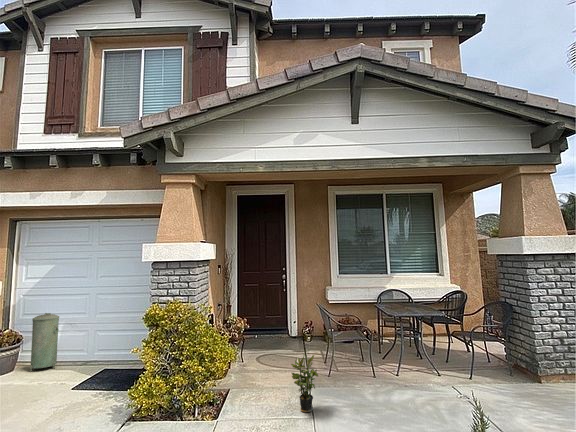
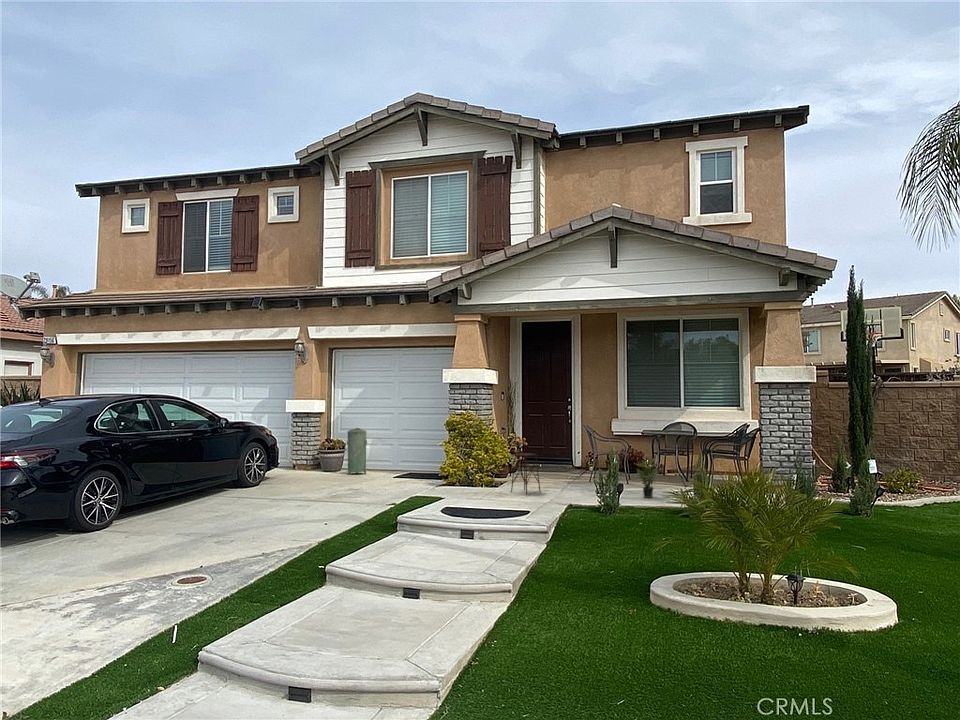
side table: none [237,354,278,424] -> present [511,453,540,494]
potted plant: present [291,355,318,412] -> present [637,458,658,498]

